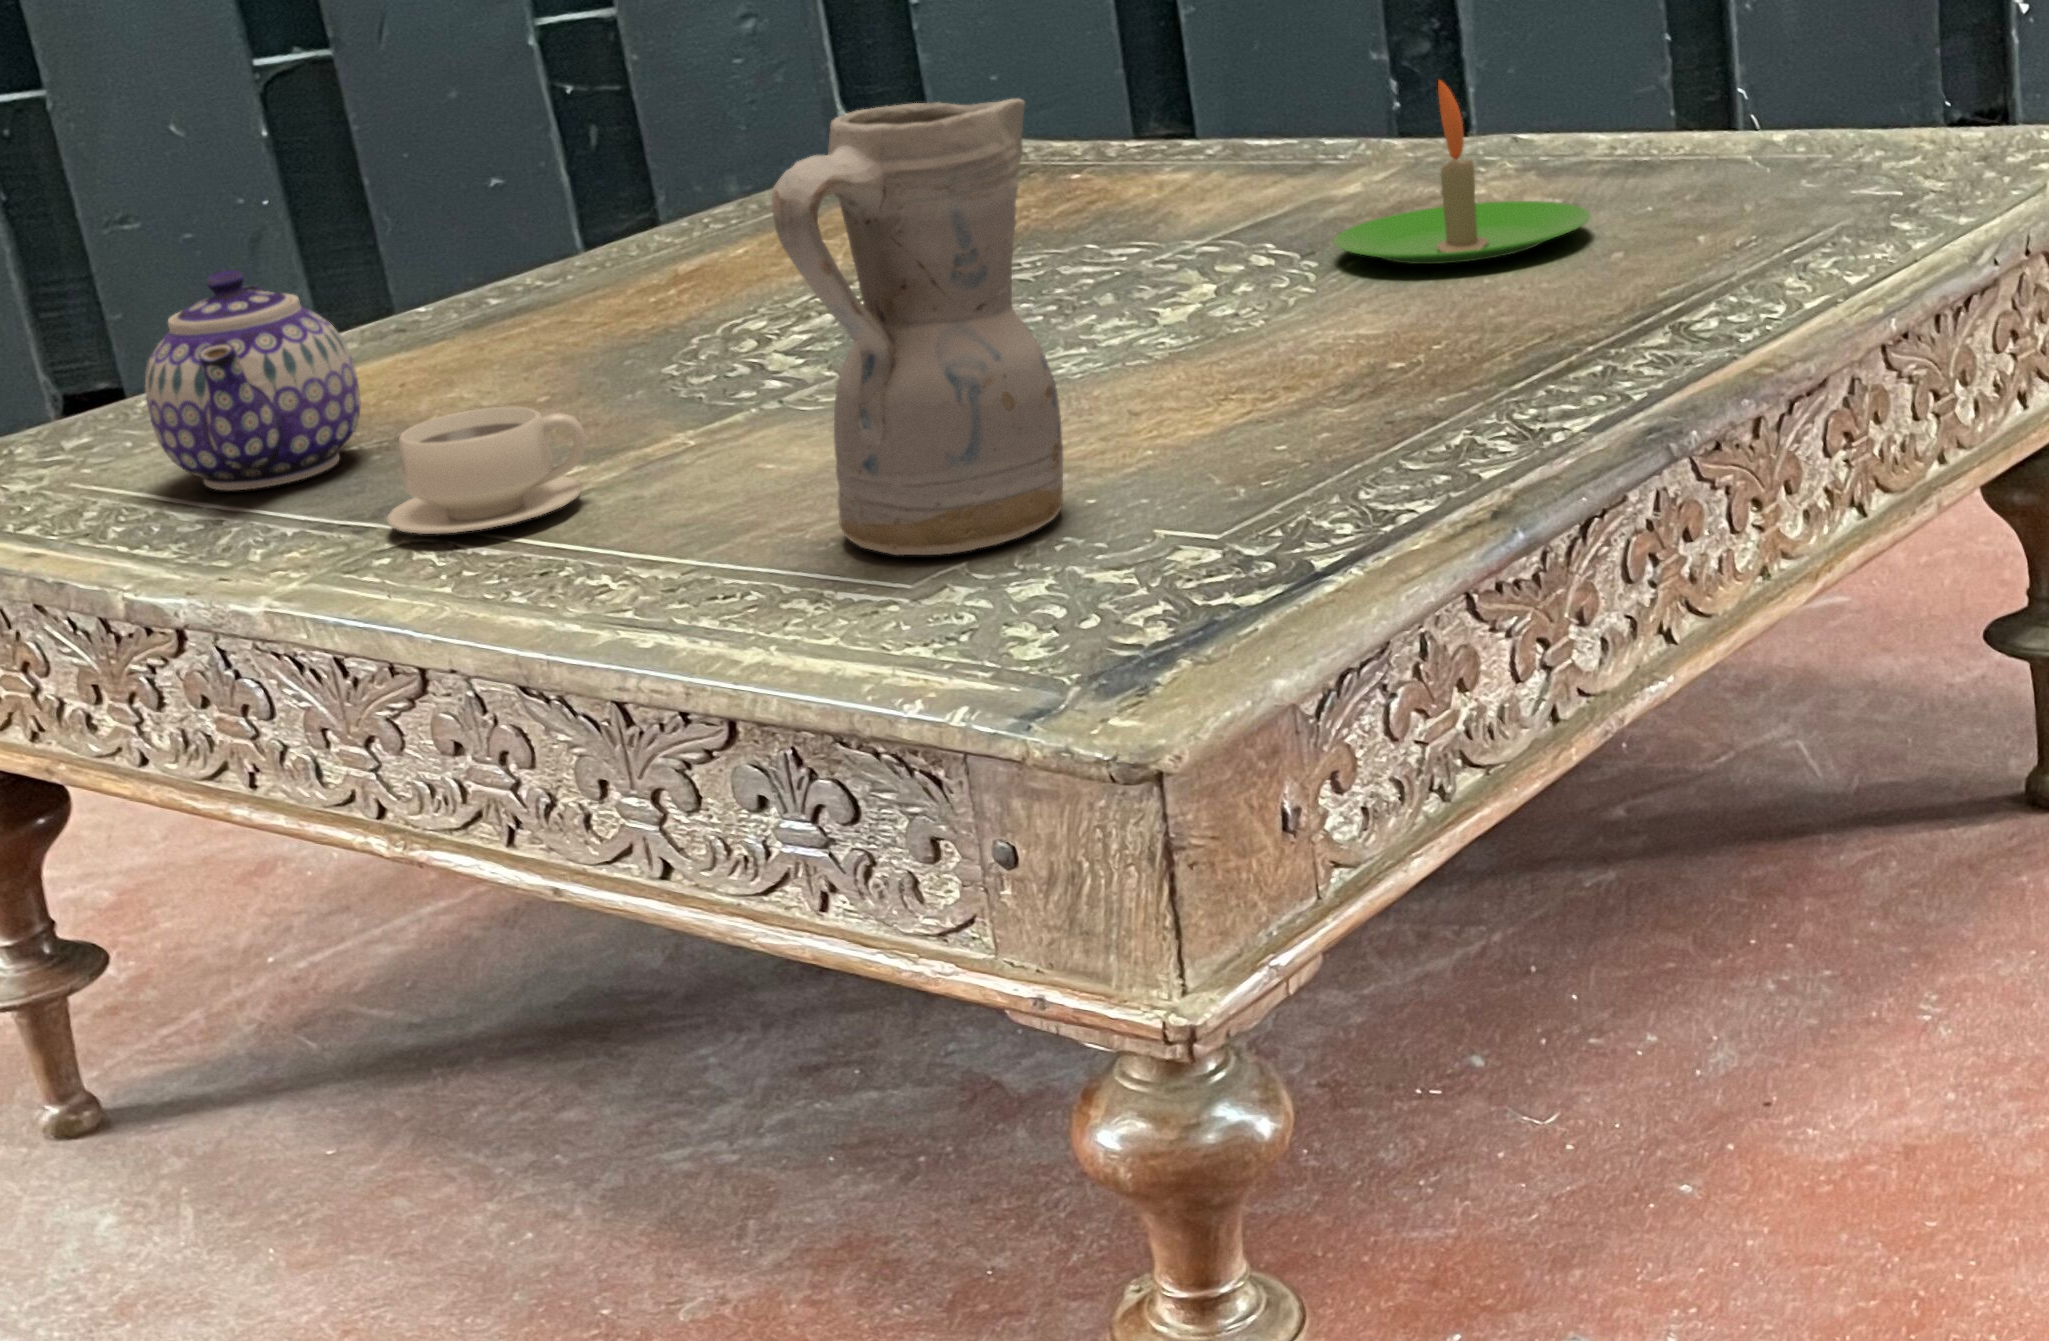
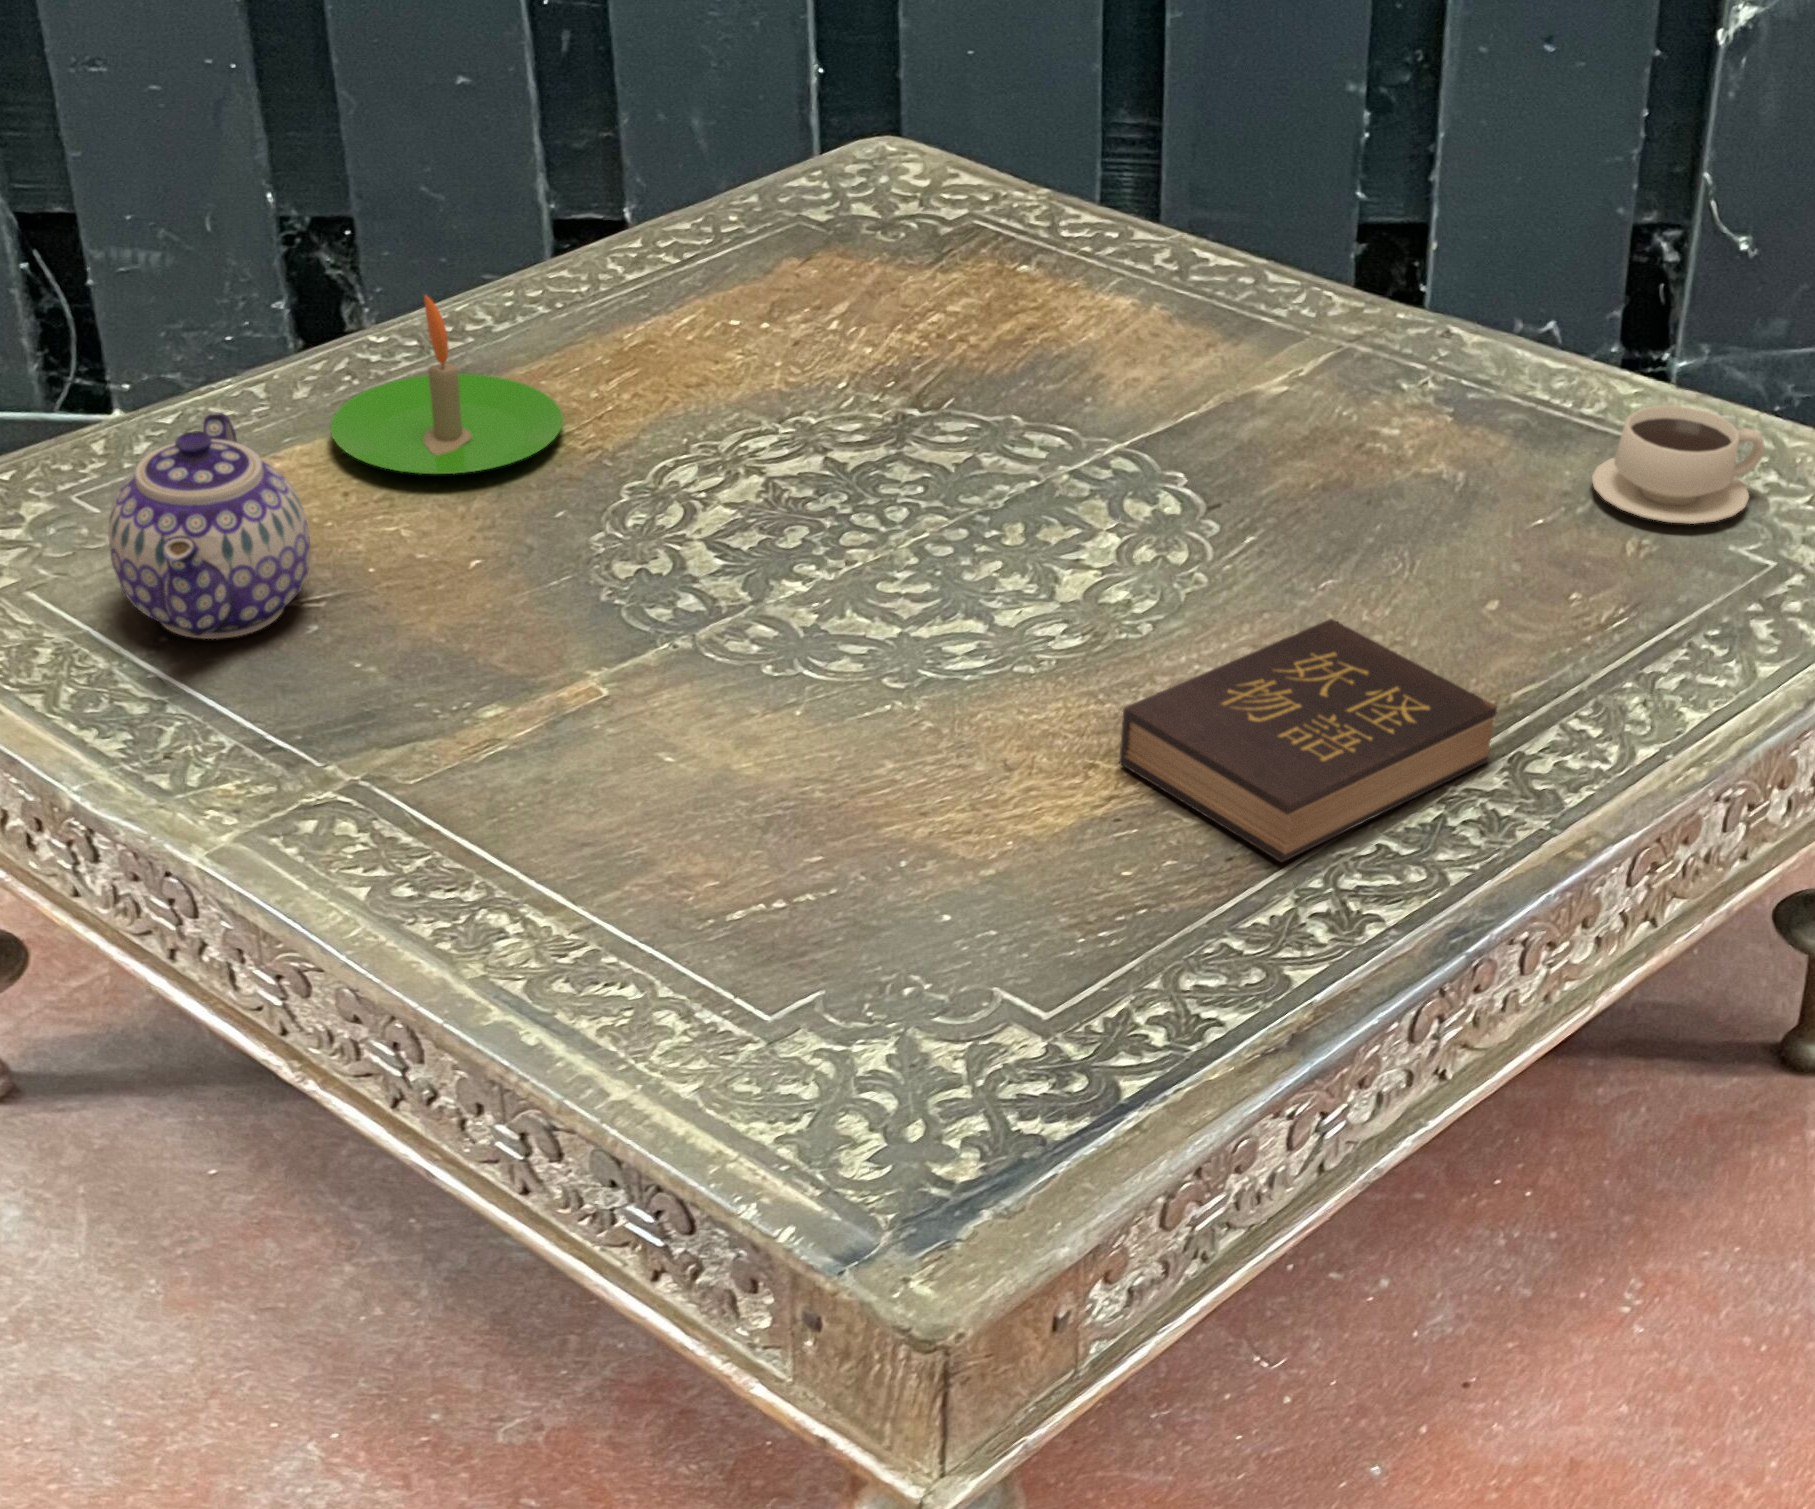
candle: present [1334,80,1590,264] -> present [330,295,563,474]
ceramic pitcher: present [772,99,1063,555] -> none [700,559,947,971]
hardback book: none [1239,258,1642,418] -> present [1119,619,1497,862]
teacup: present [386,406,586,534] -> present [1592,405,1765,524]

